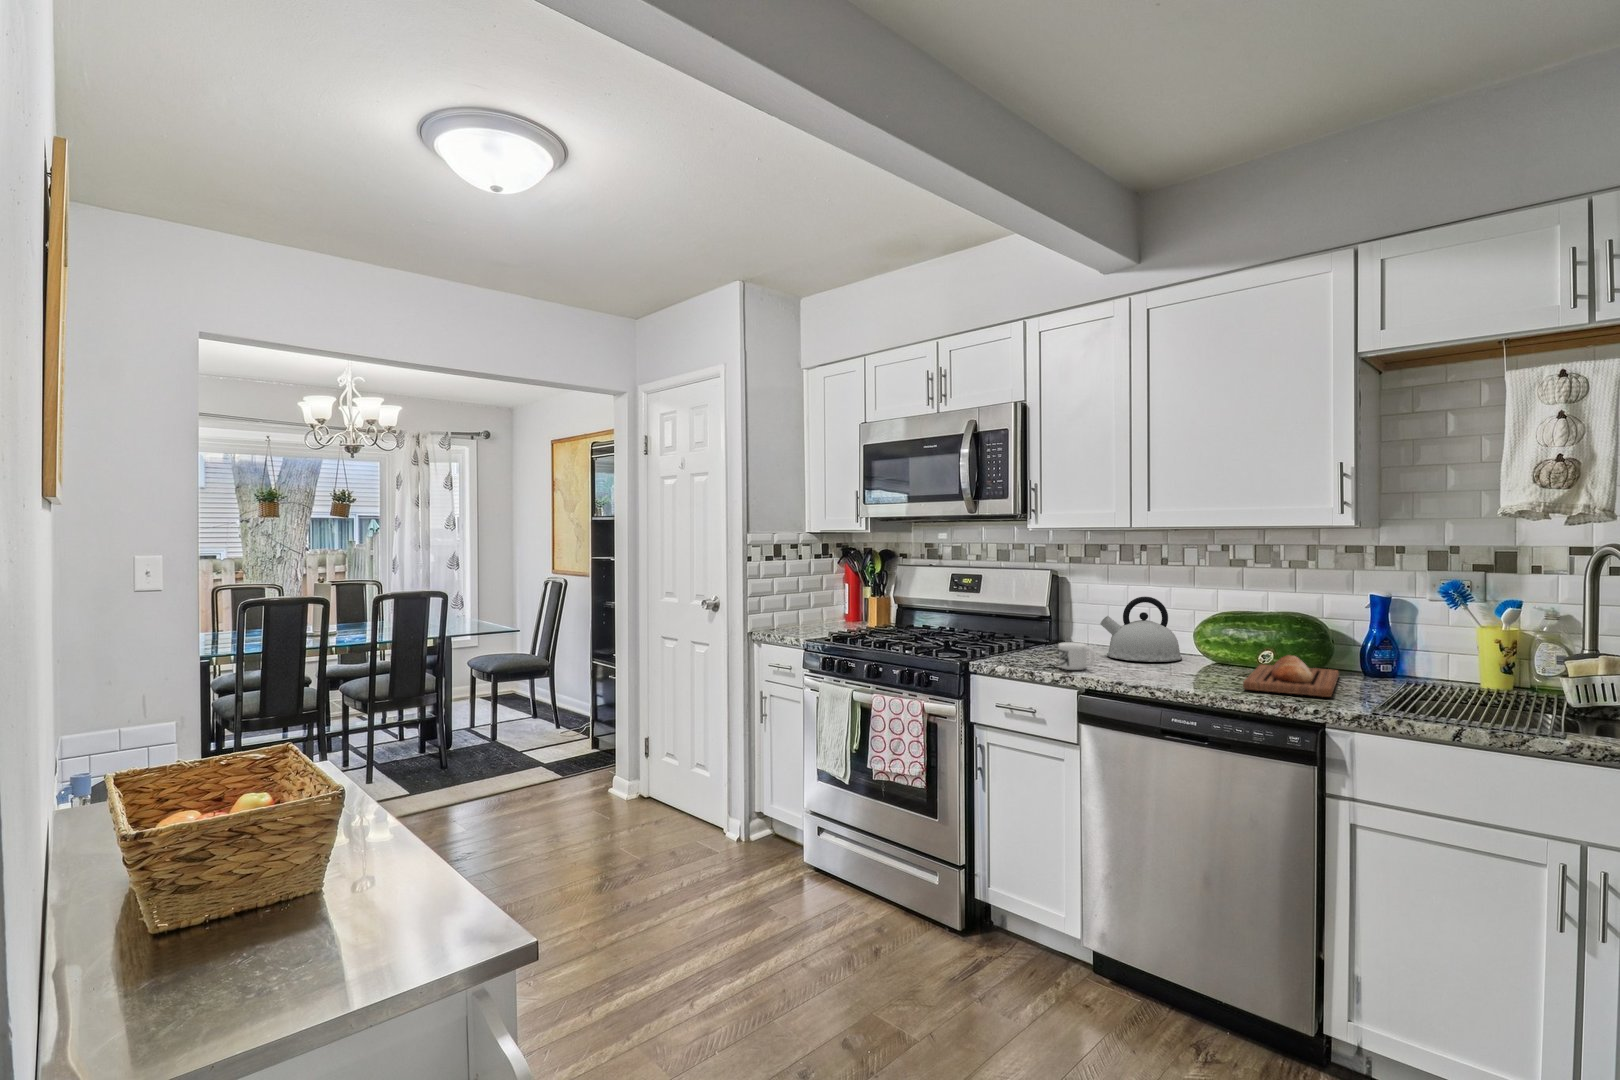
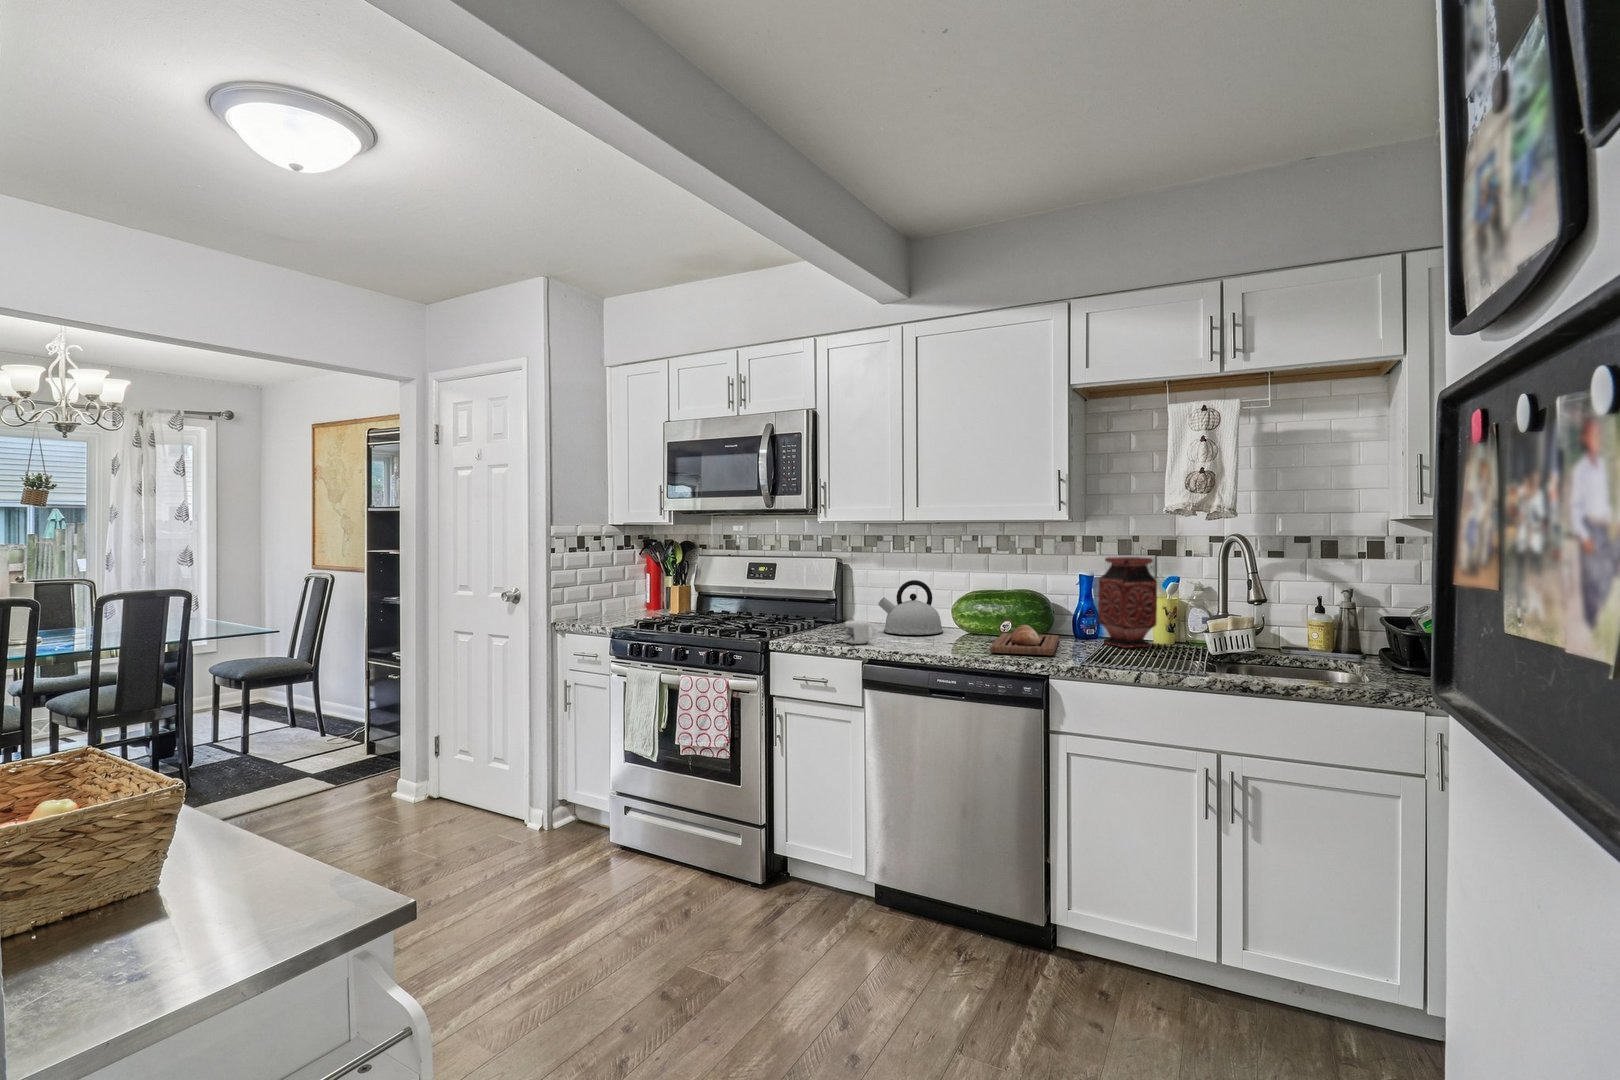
vase: none [1396,573,1486,691] -> present [1098,557,1157,648]

